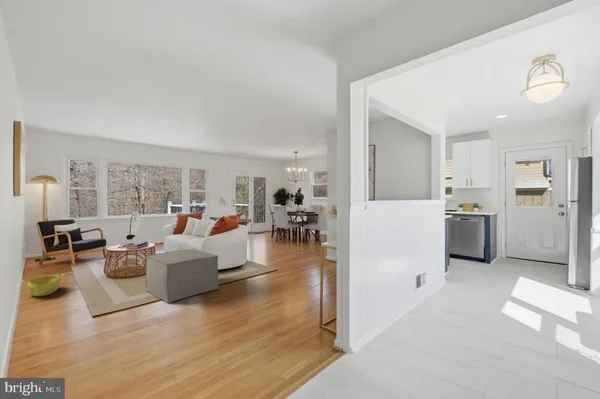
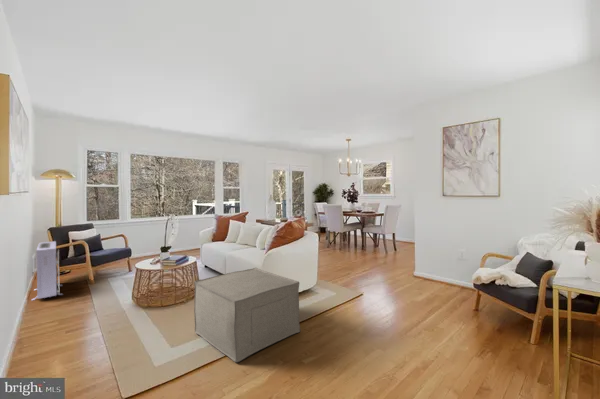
air purifier: none [26,232,50,275] -> present [32,241,62,300]
basket: present [22,274,64,297] -> none [20,305,79,342]

